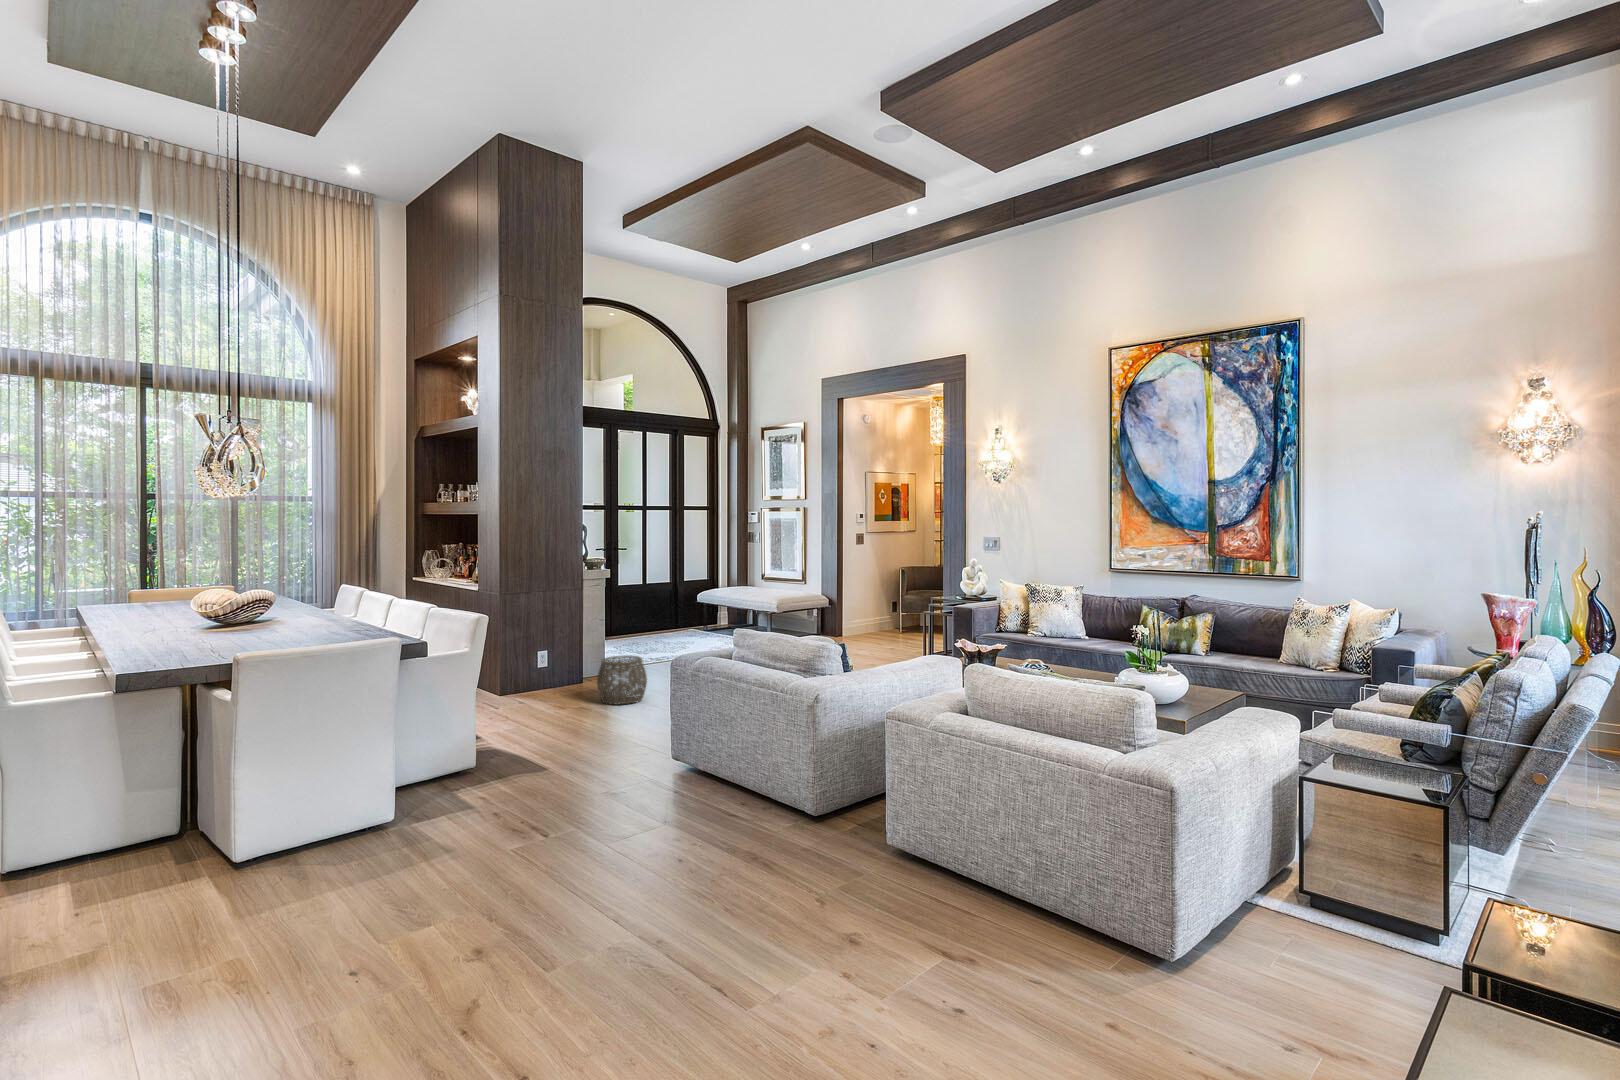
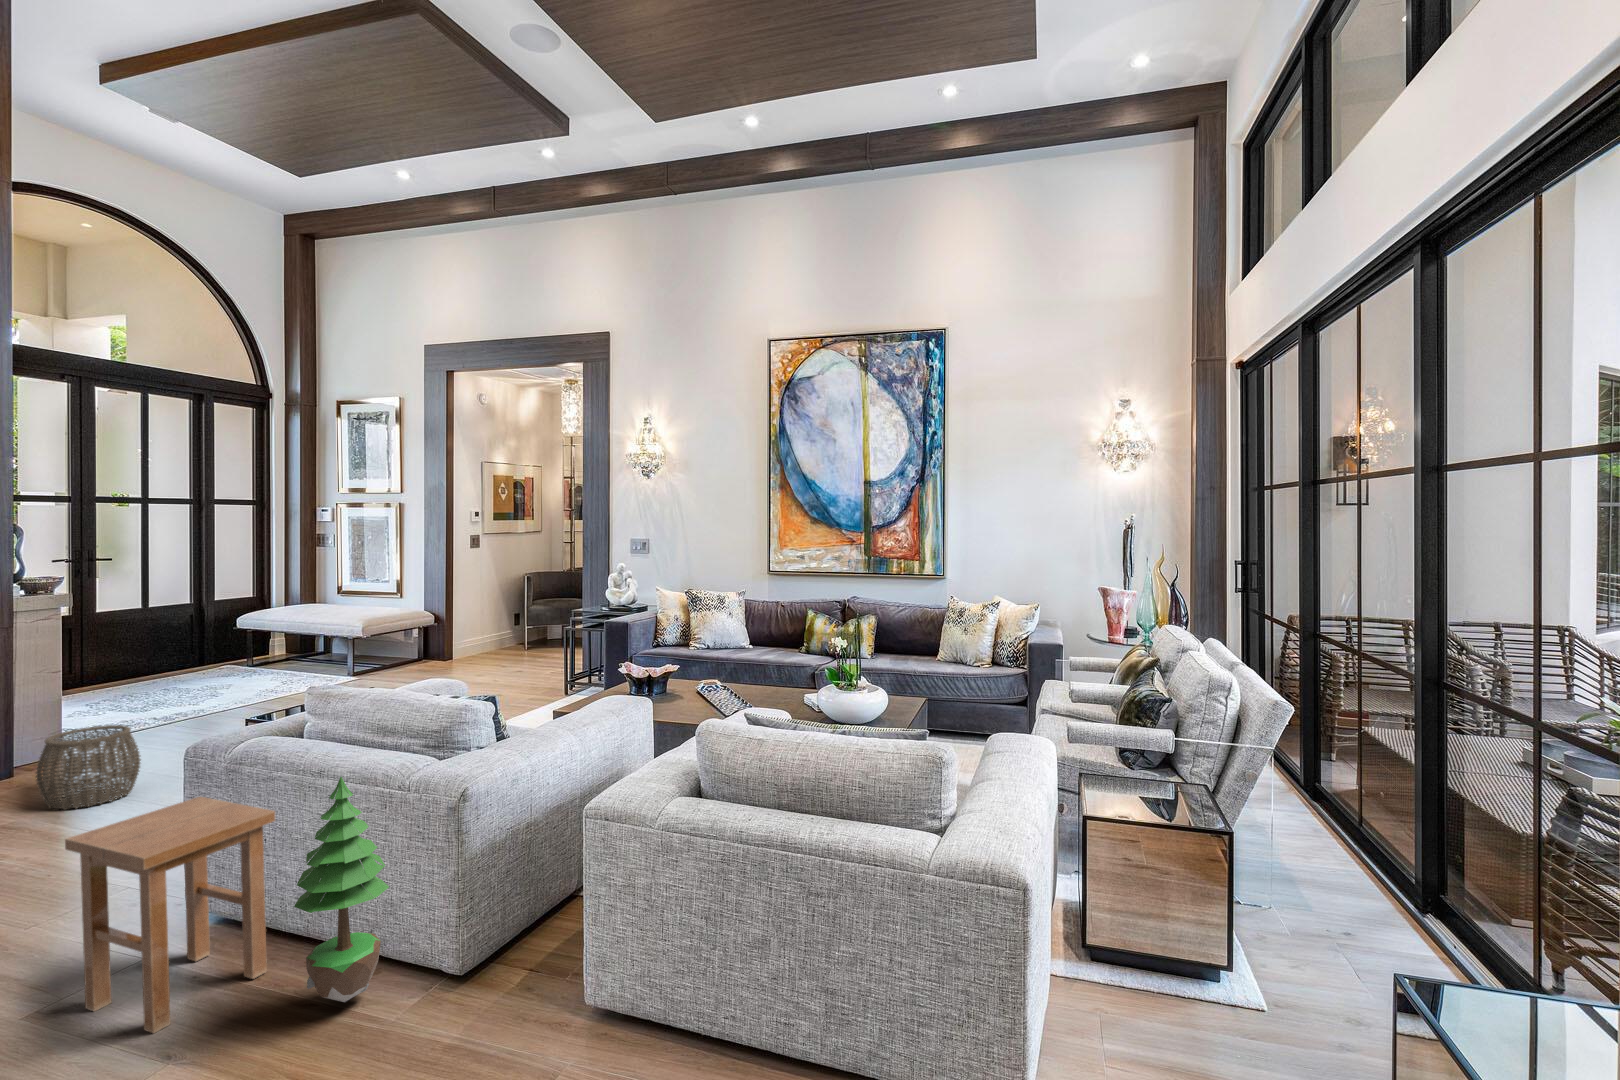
potted tree: none [730,681,780,819] -> present [294,777,389,1002]
stool: none [625,690,721,813] -> present [65,797,275,1033]

